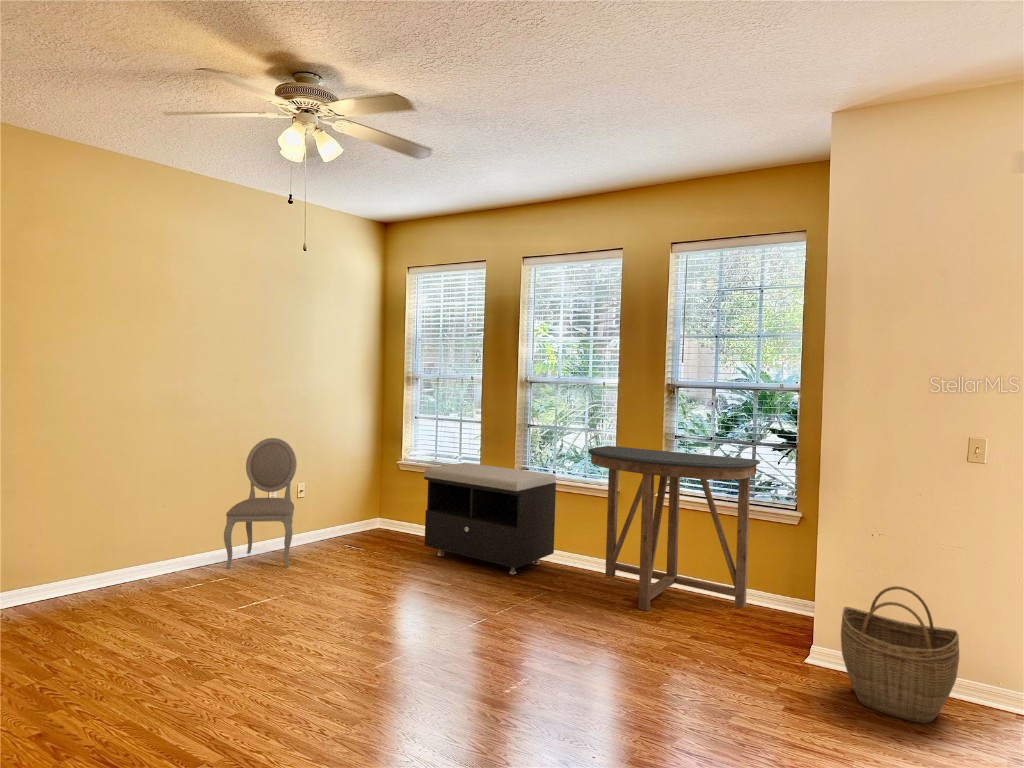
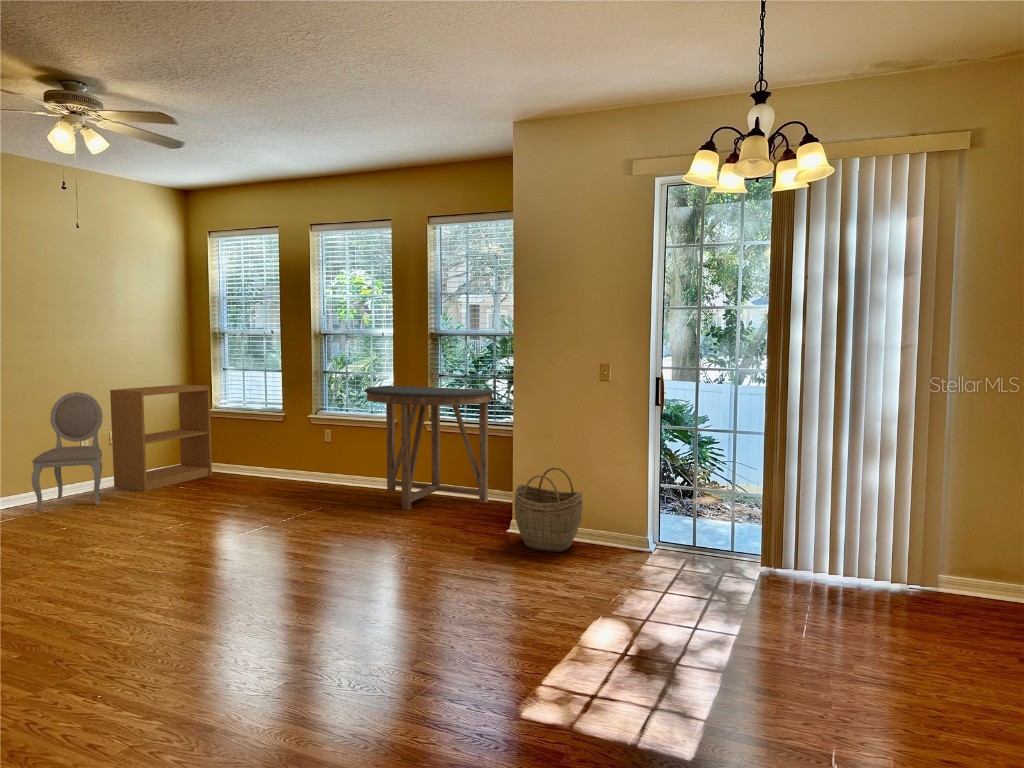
bookshelf: none [301,432,402,552] -> present [110,385,212,491]
storage bench: present [424,463,556,574] -> none [228,408,347,496]

